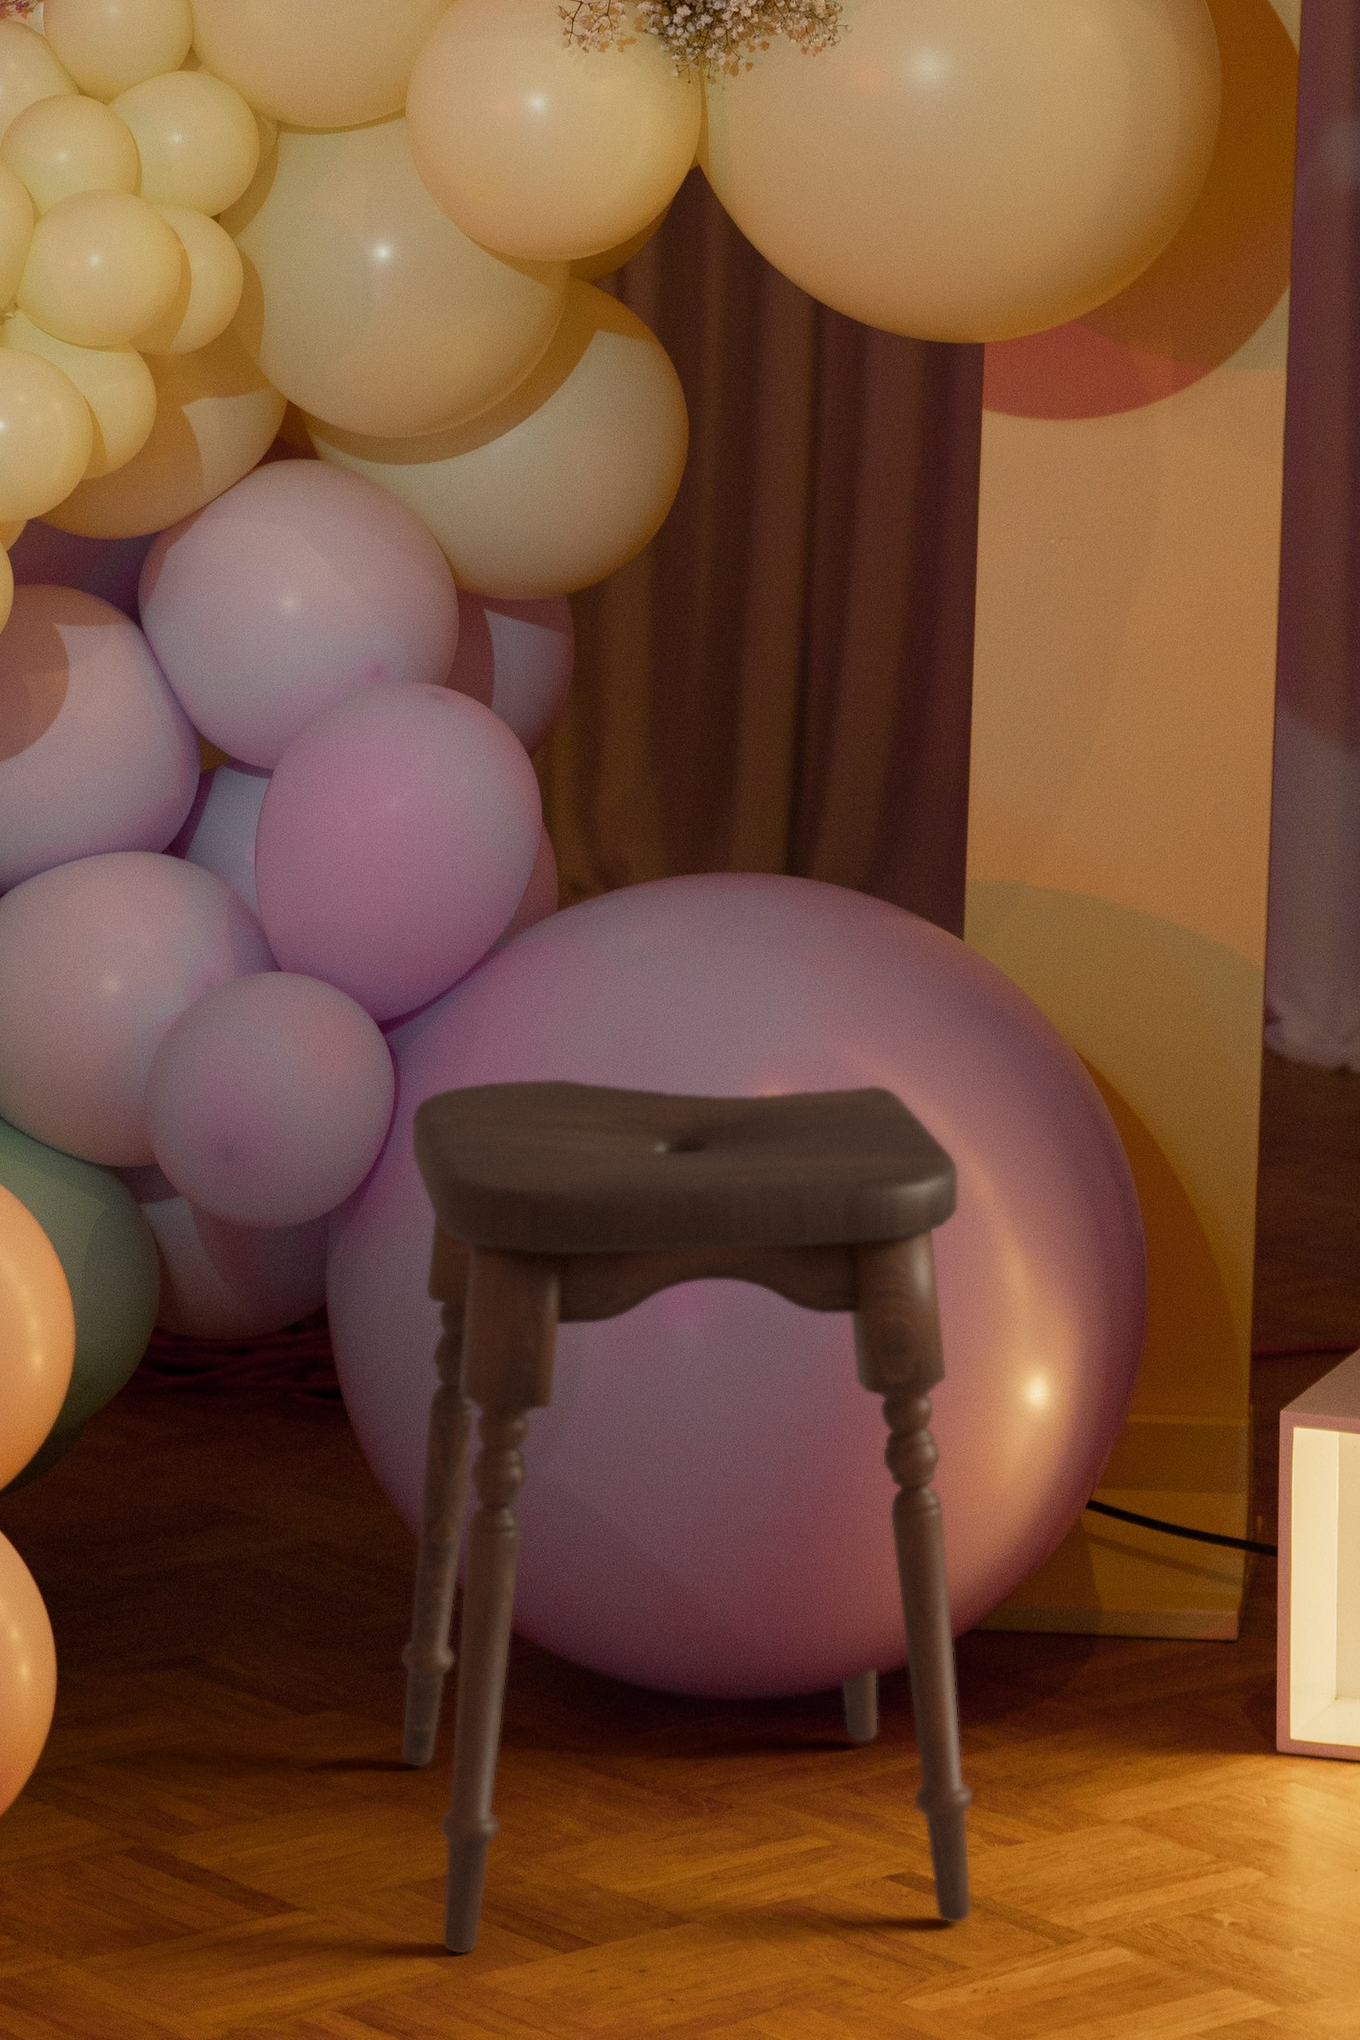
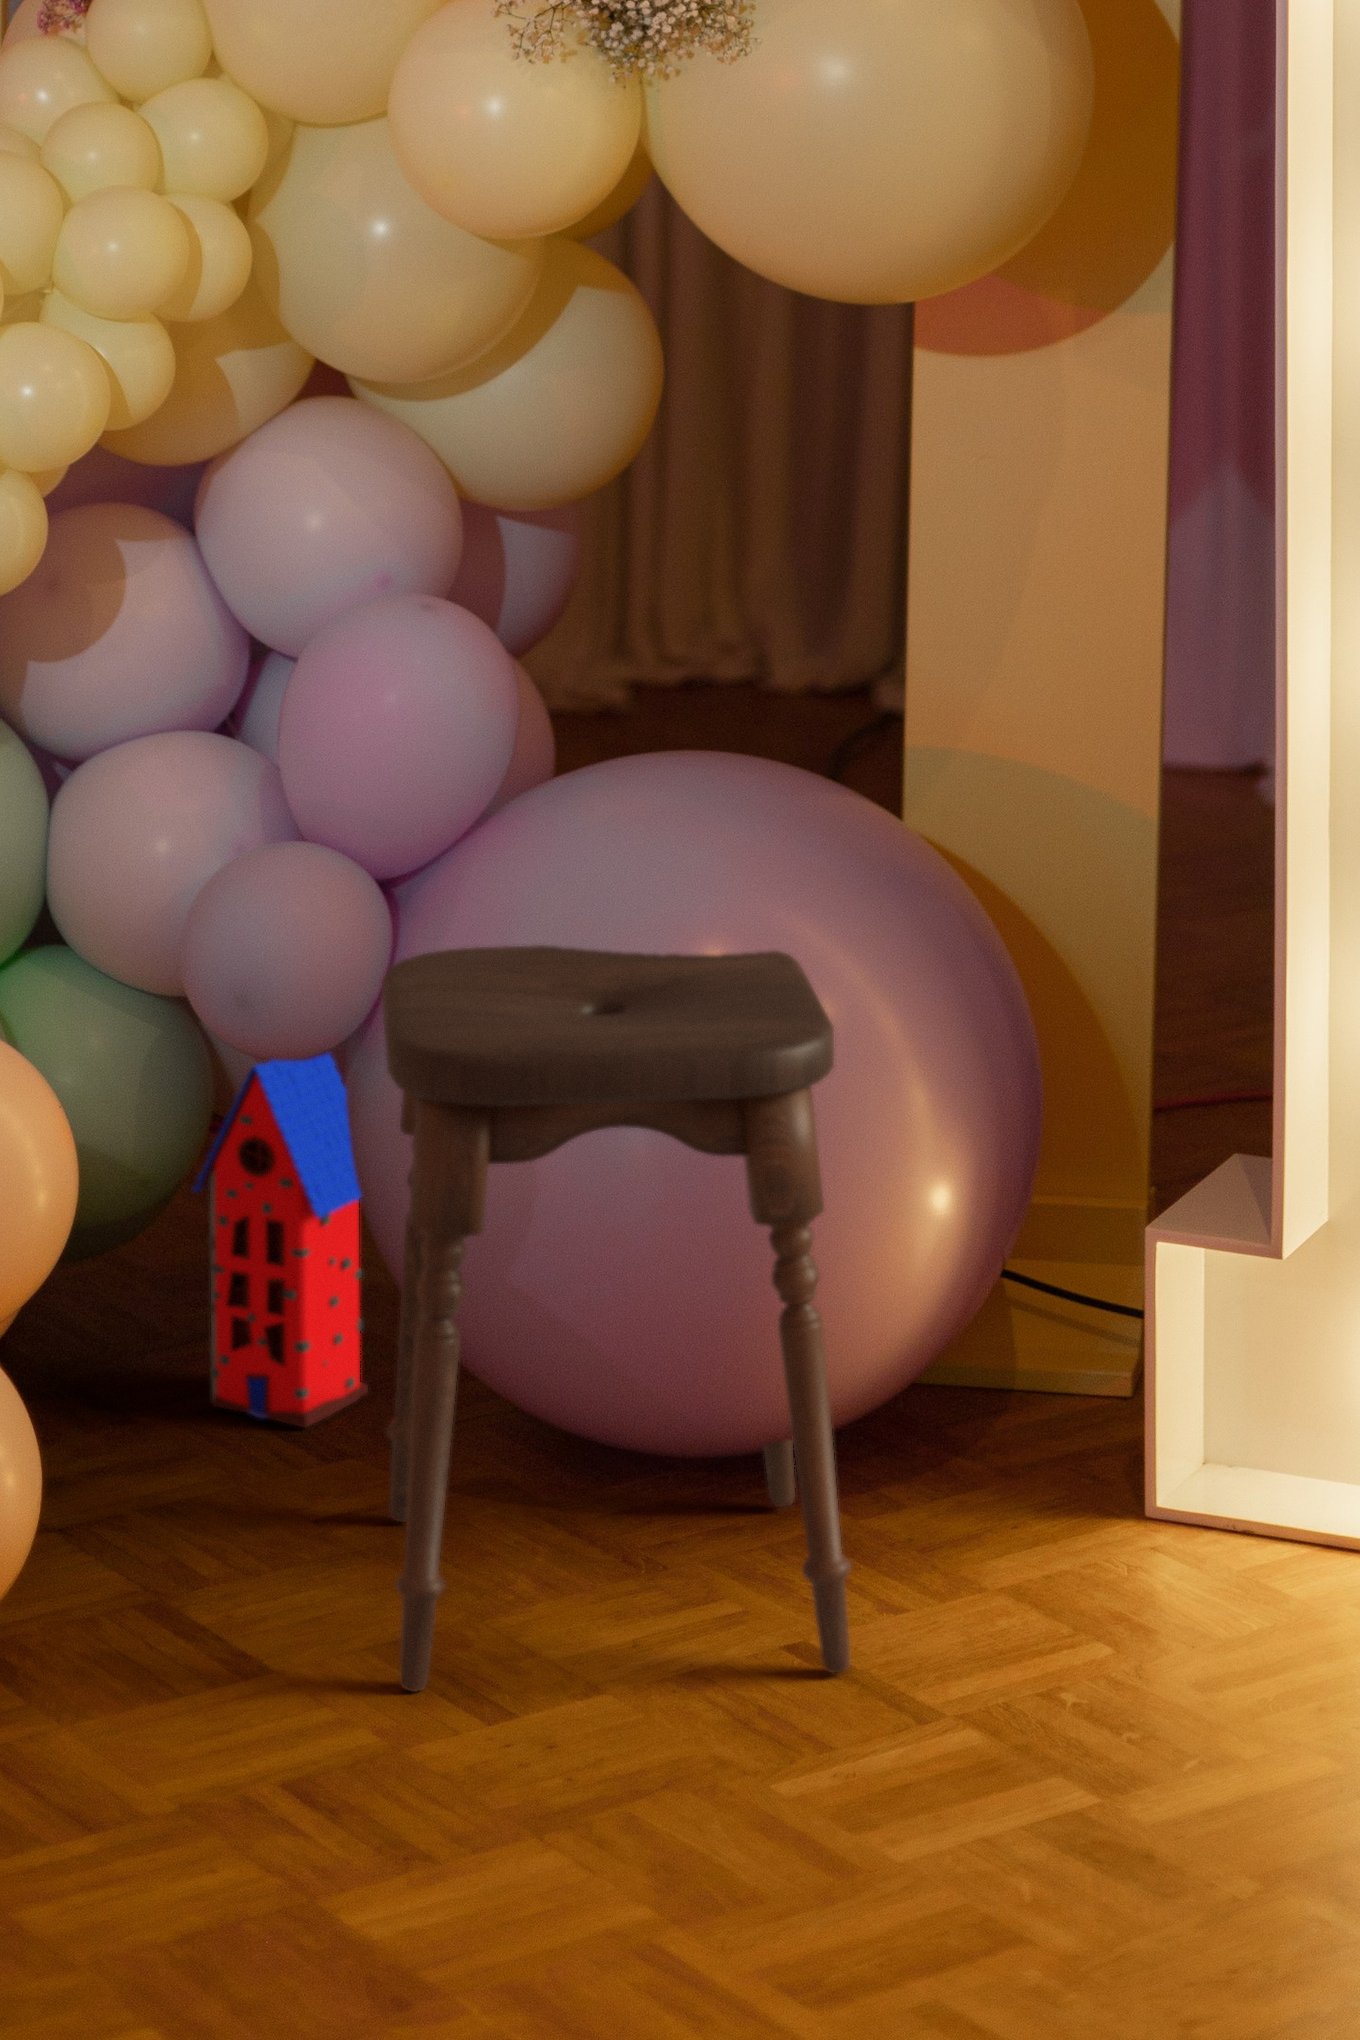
toy house: none [152,1204,382,1664] -> present [194,1054,368,1427]

